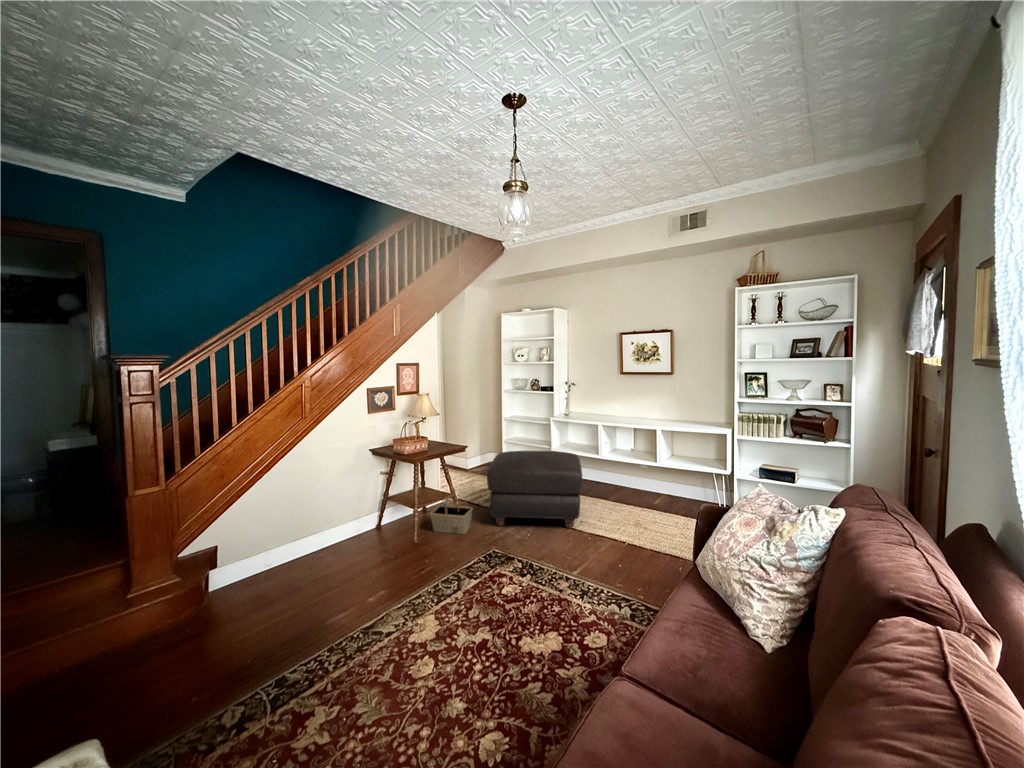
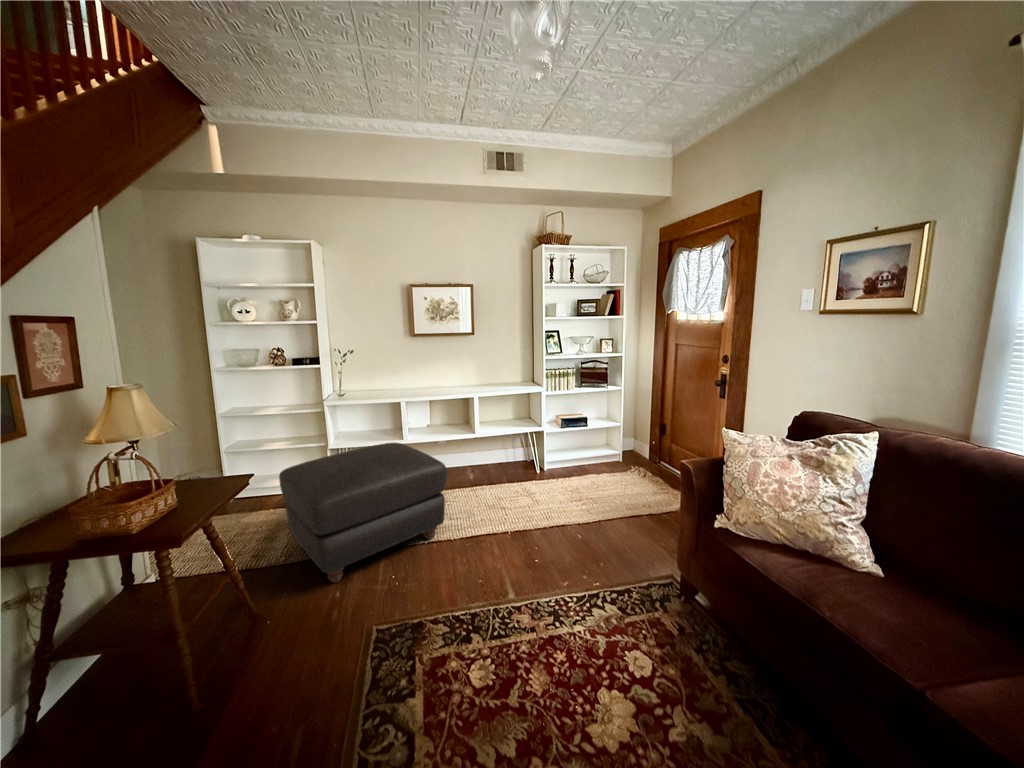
basket: present [430,493,473,534] -> none [203,567,293,659]

